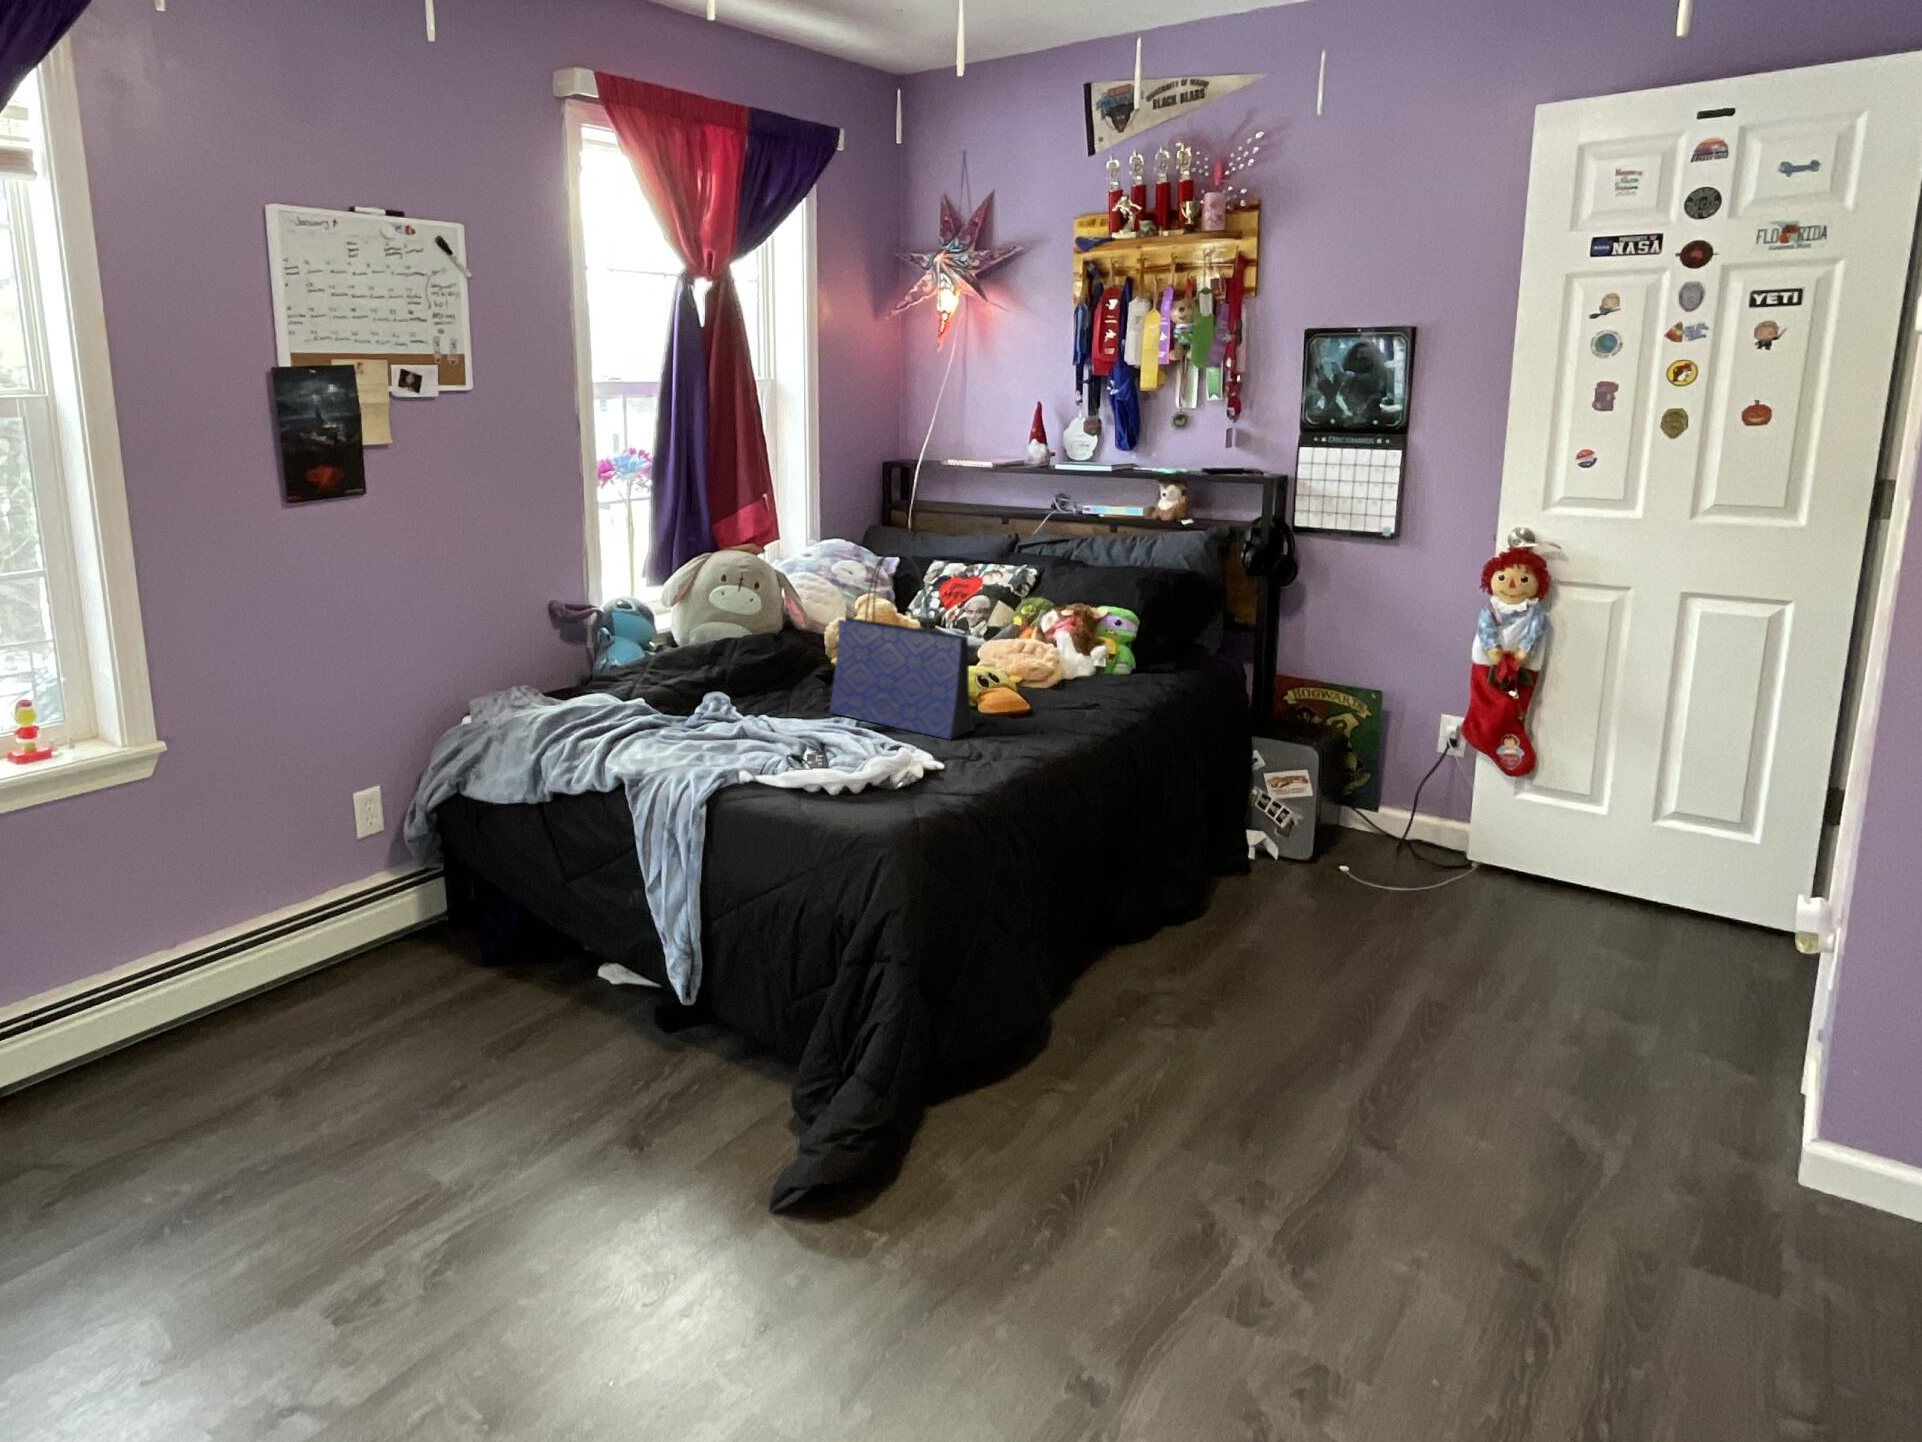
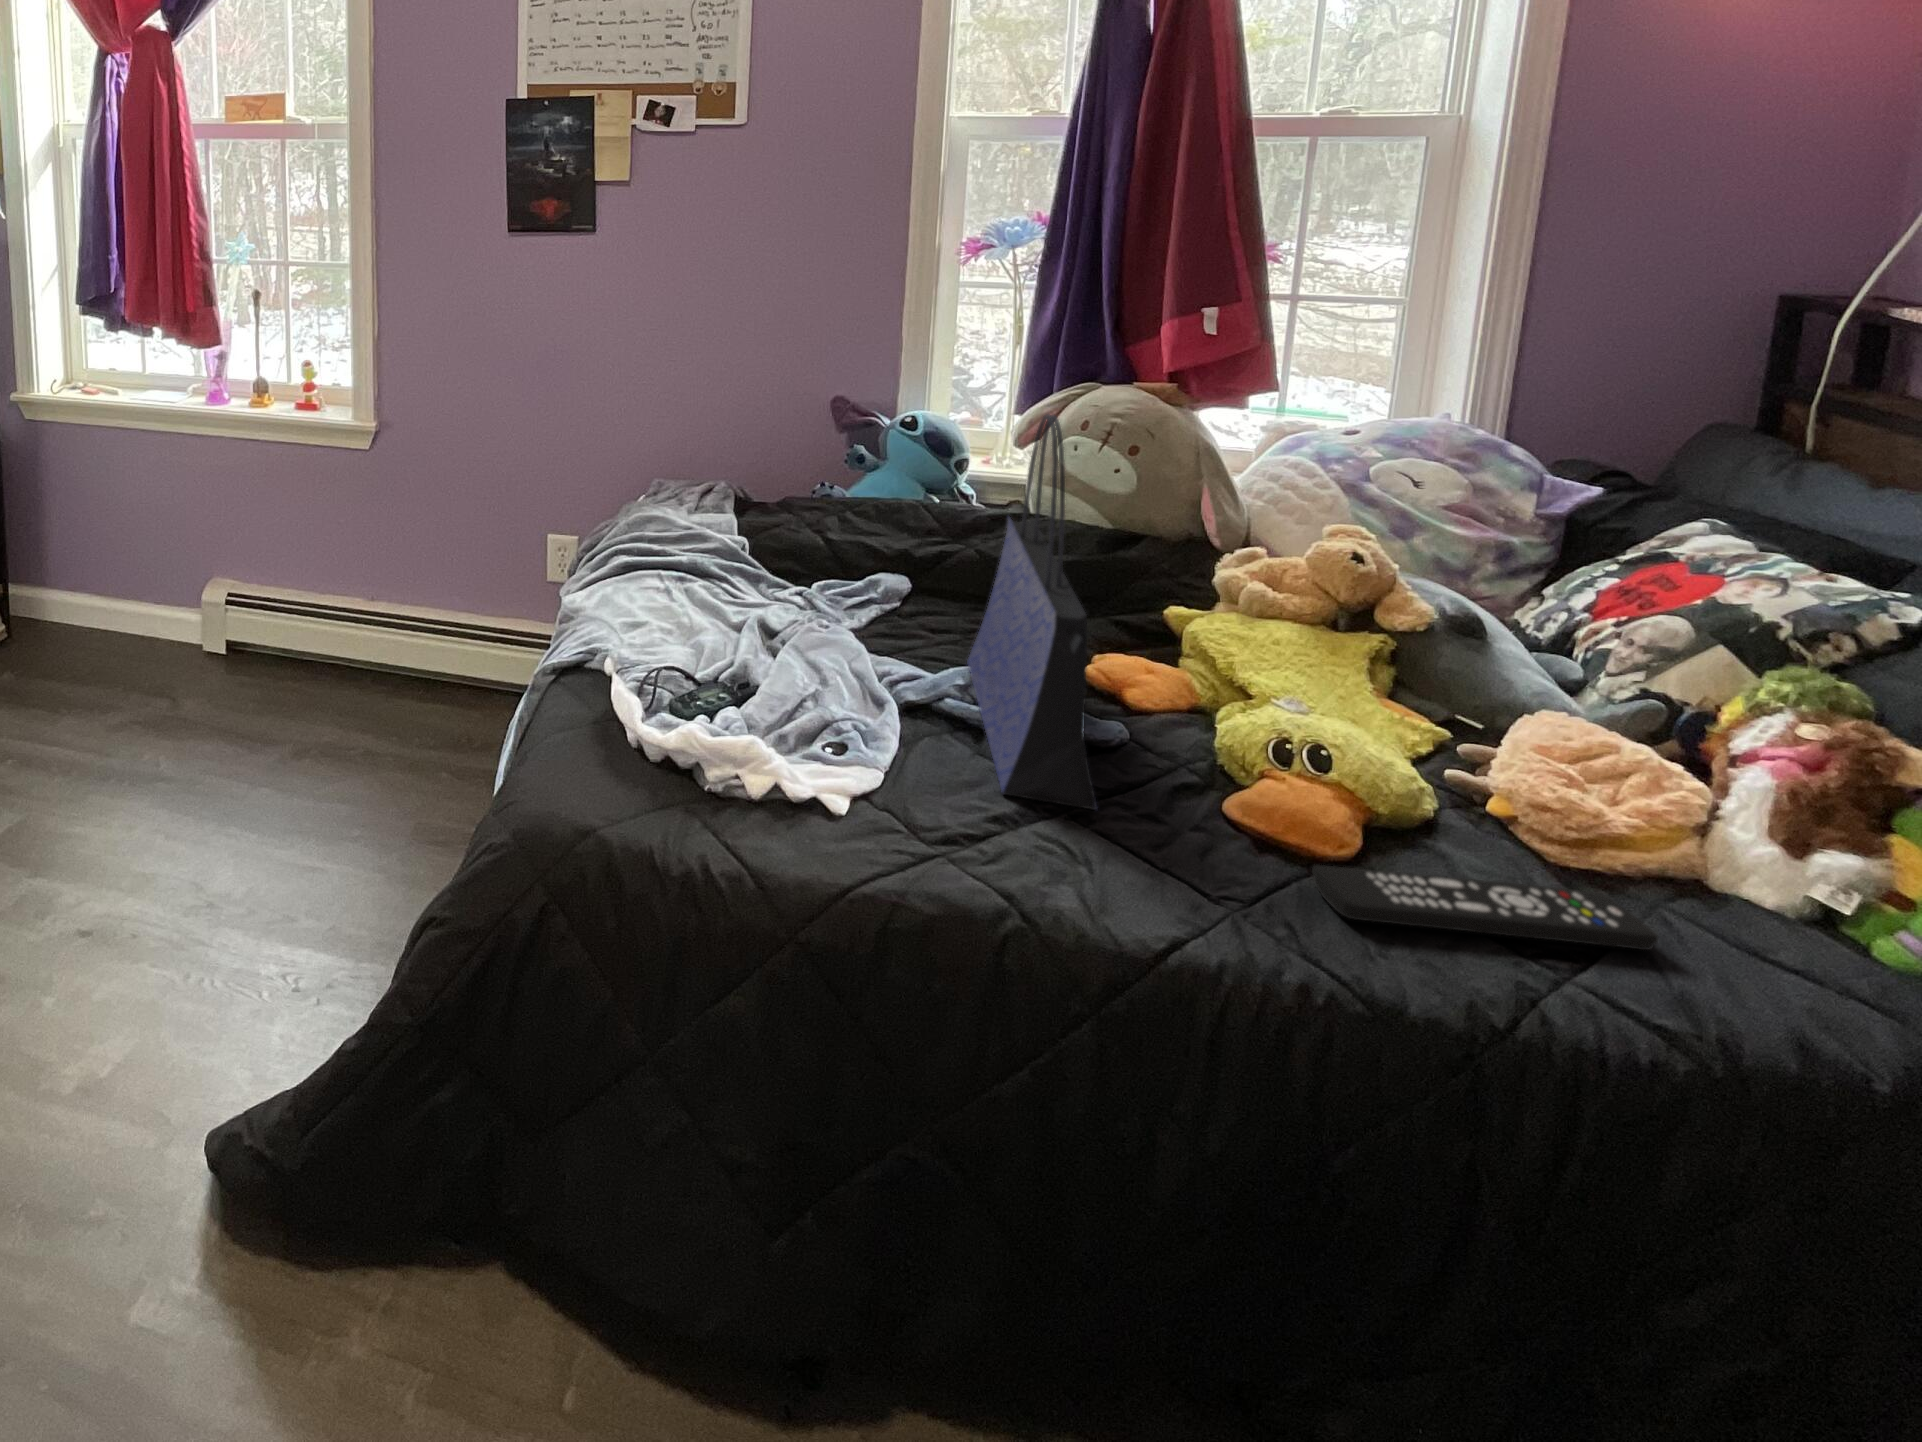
remote control: none [1044,686,1104,720] -> present [1312,865,1658,950]

